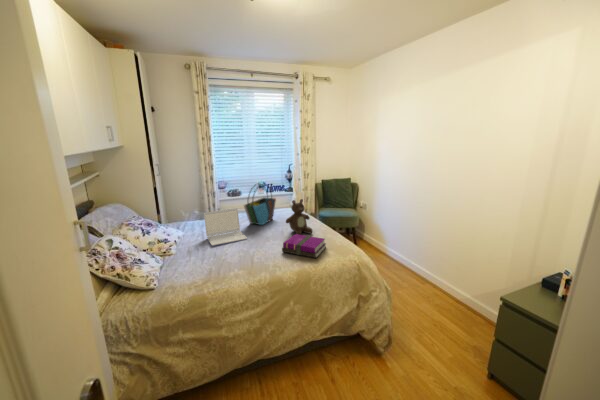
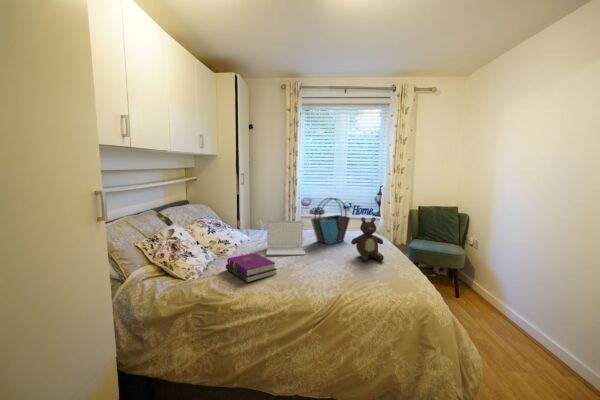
notebook: present [282,234,326,258] -> present [226,253,277,282]

